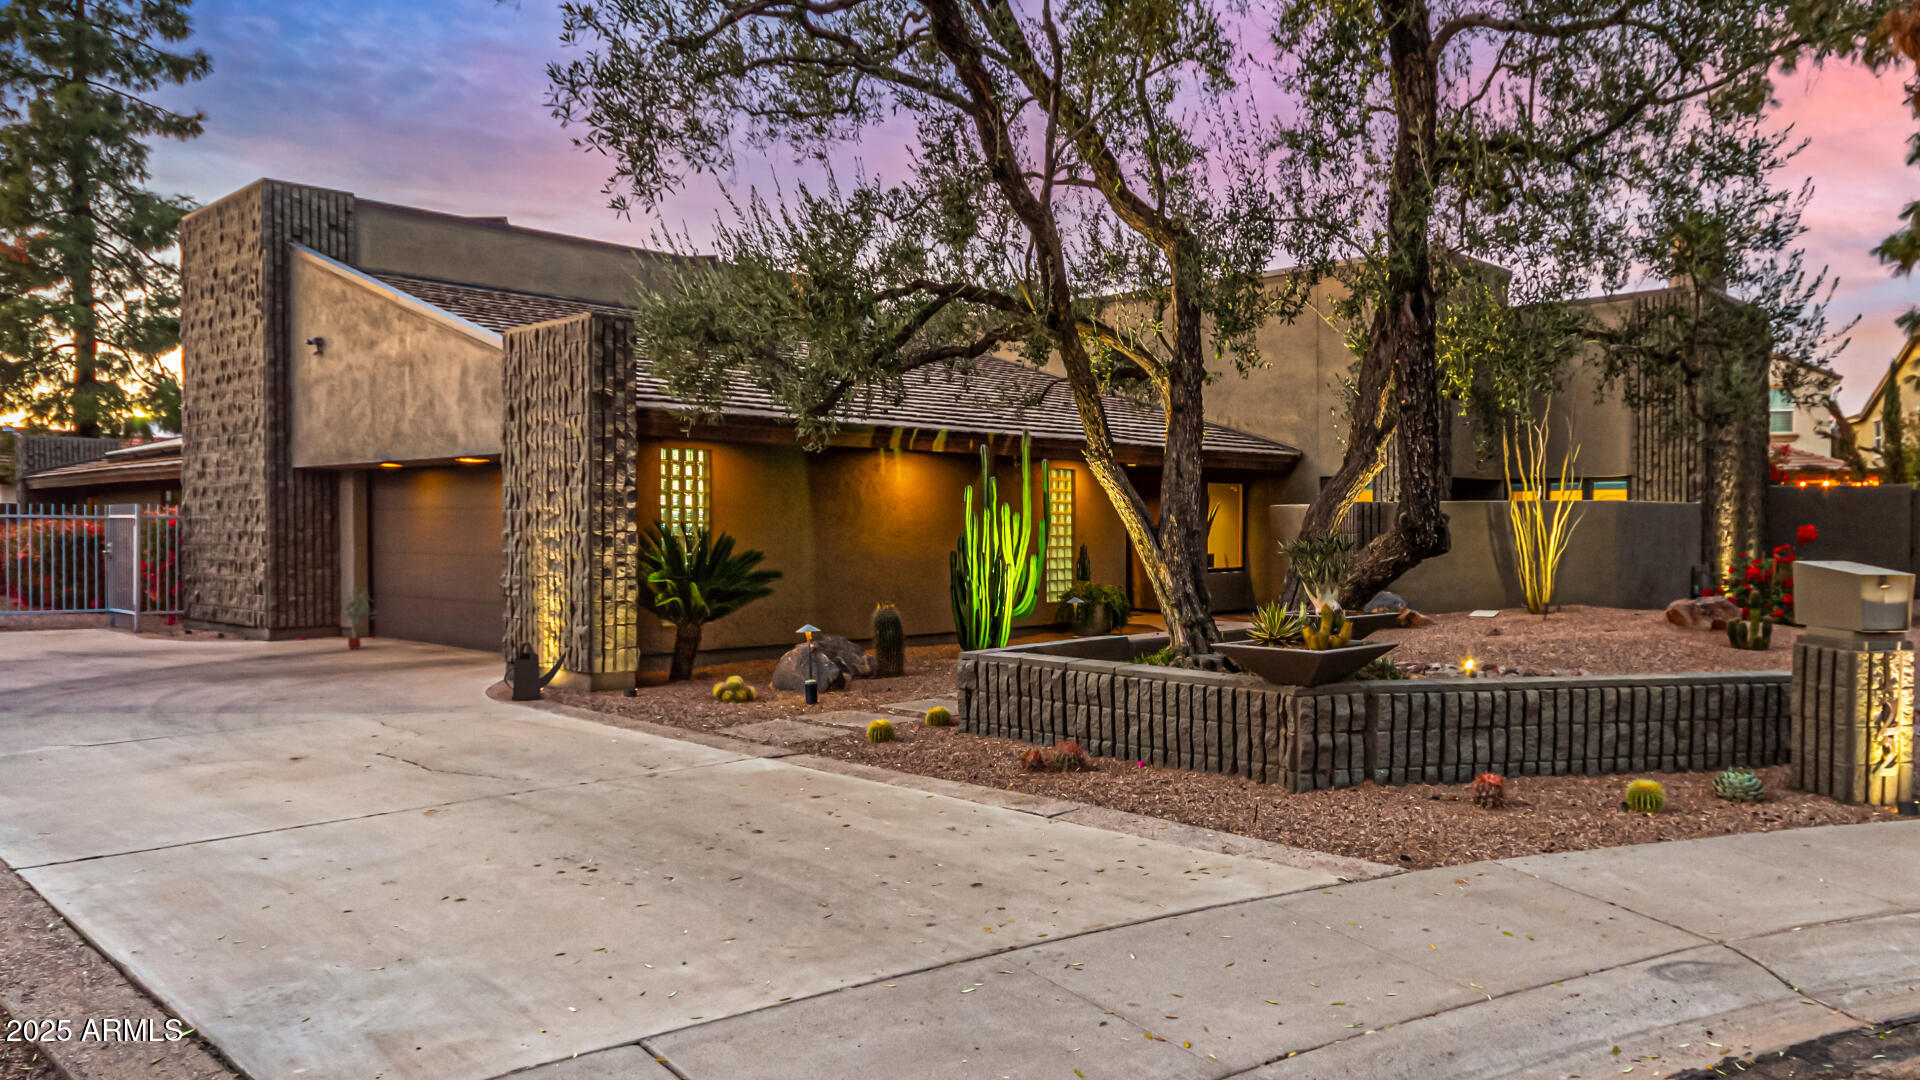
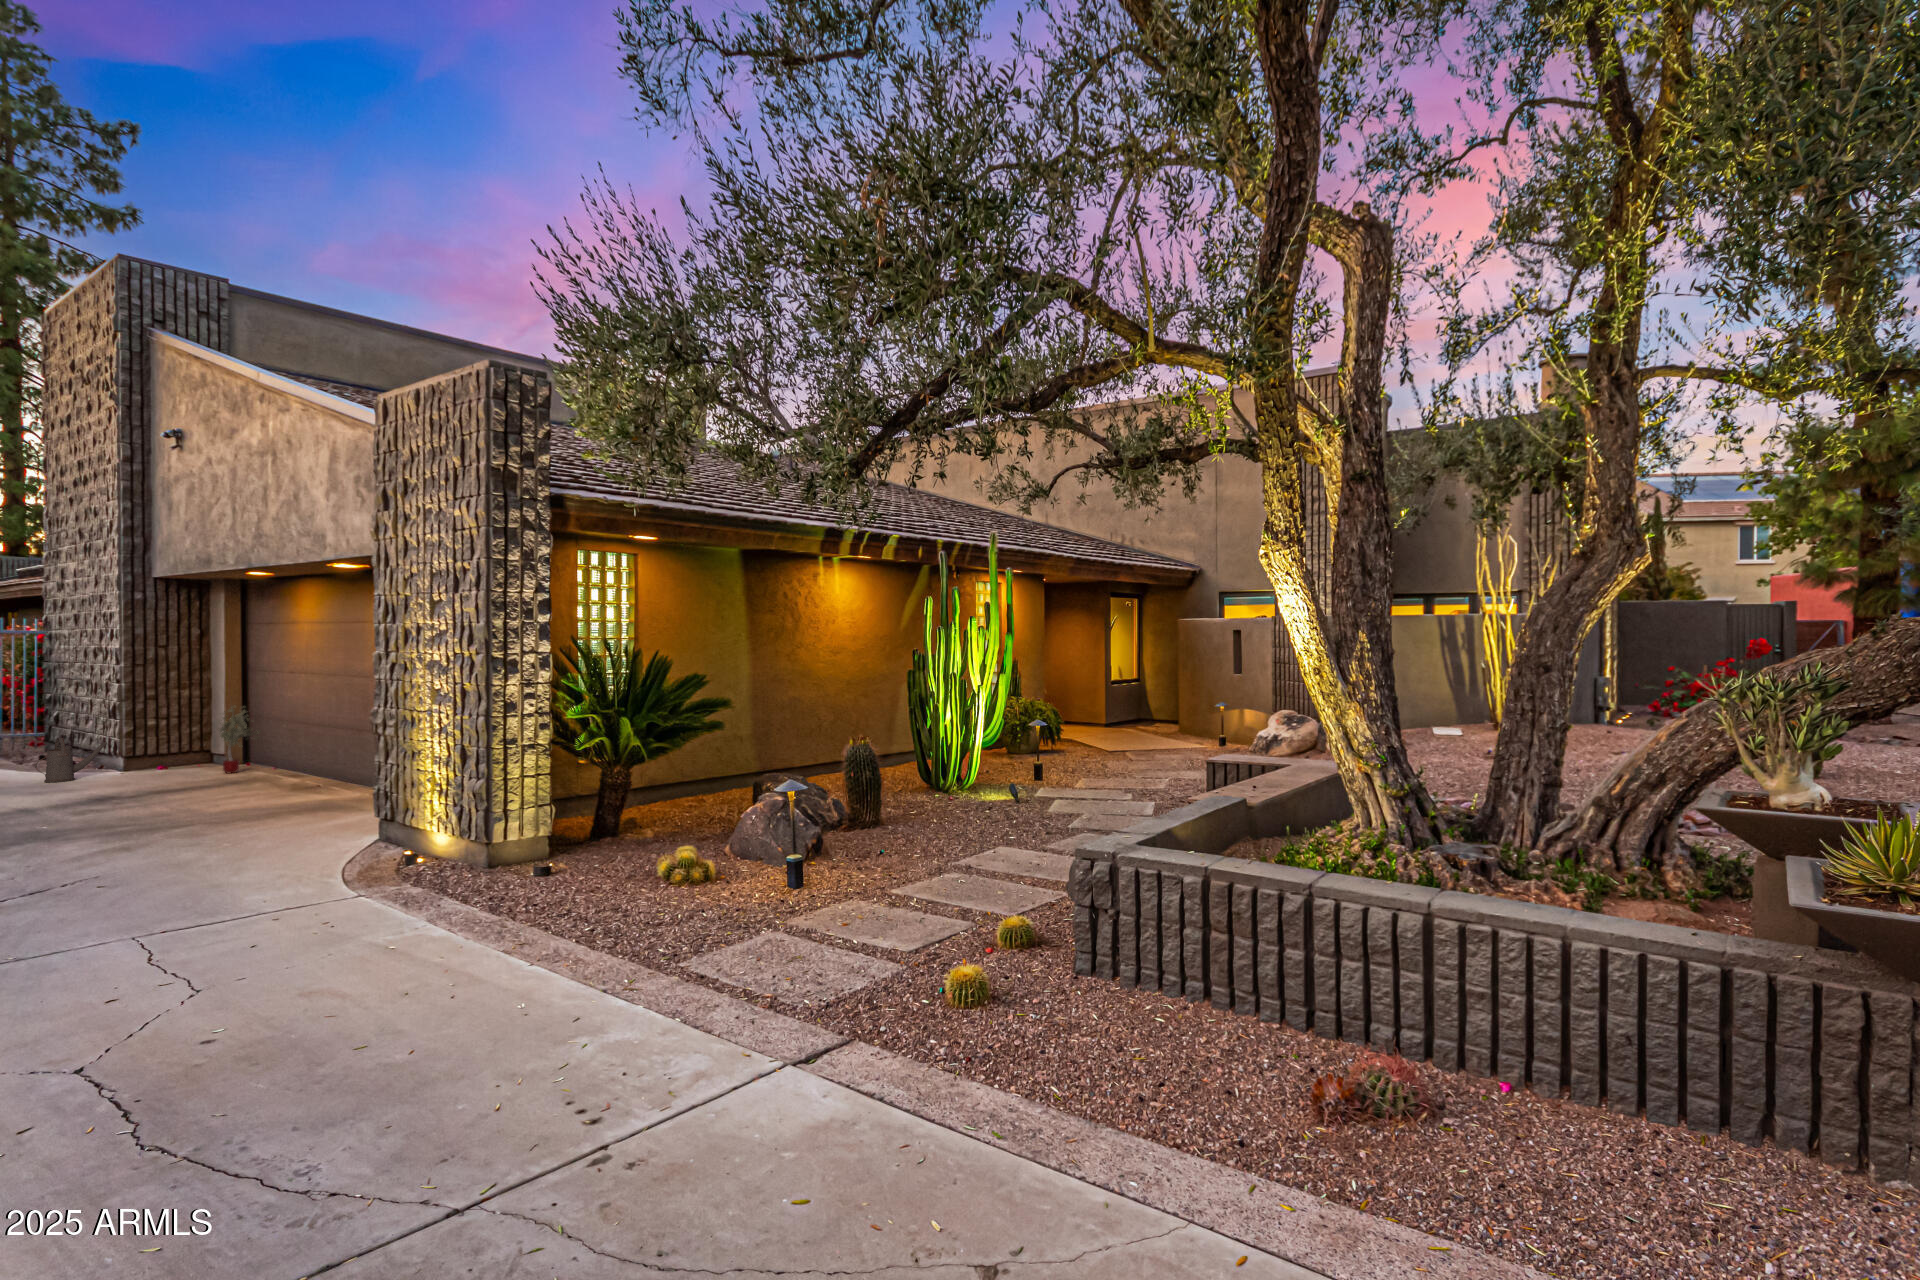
watering can: present [504,643,566,700] -> present [35,738,107,782]

